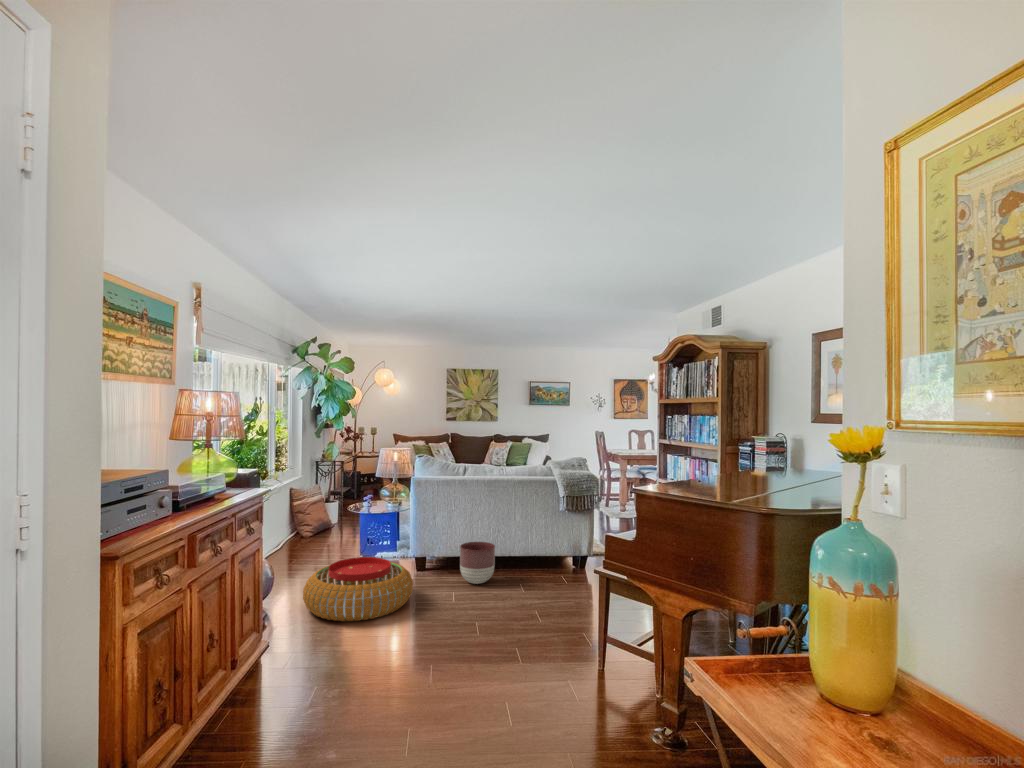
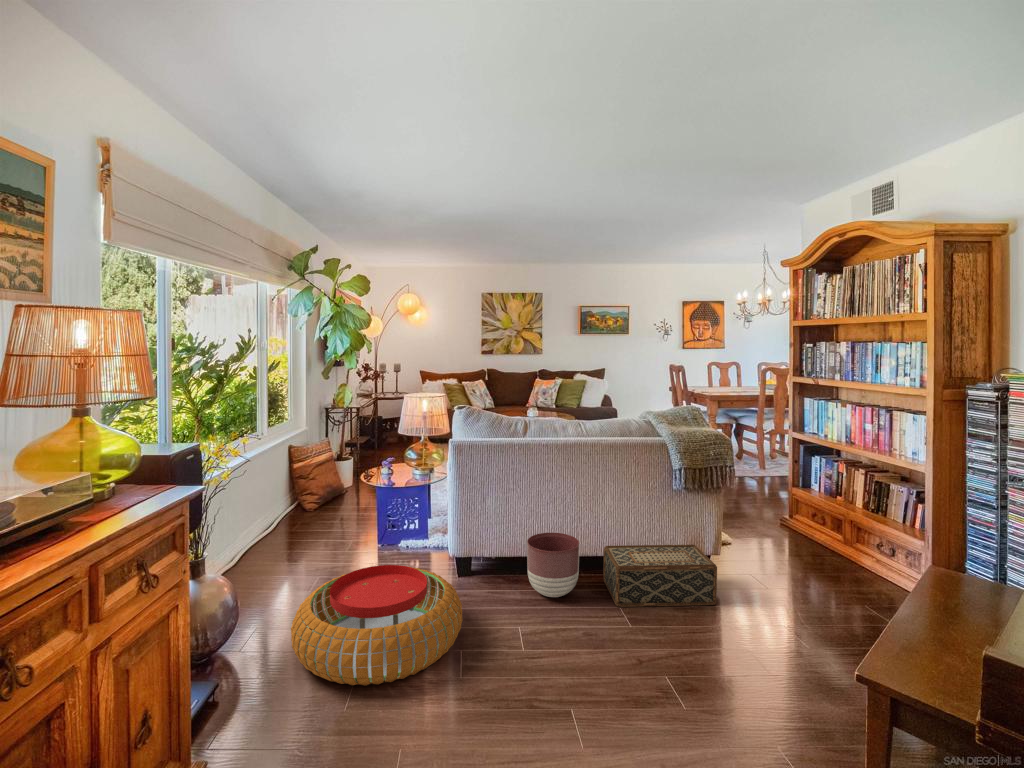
woven basket: none [514,551,584,589] -> present [603,545,717,607]

